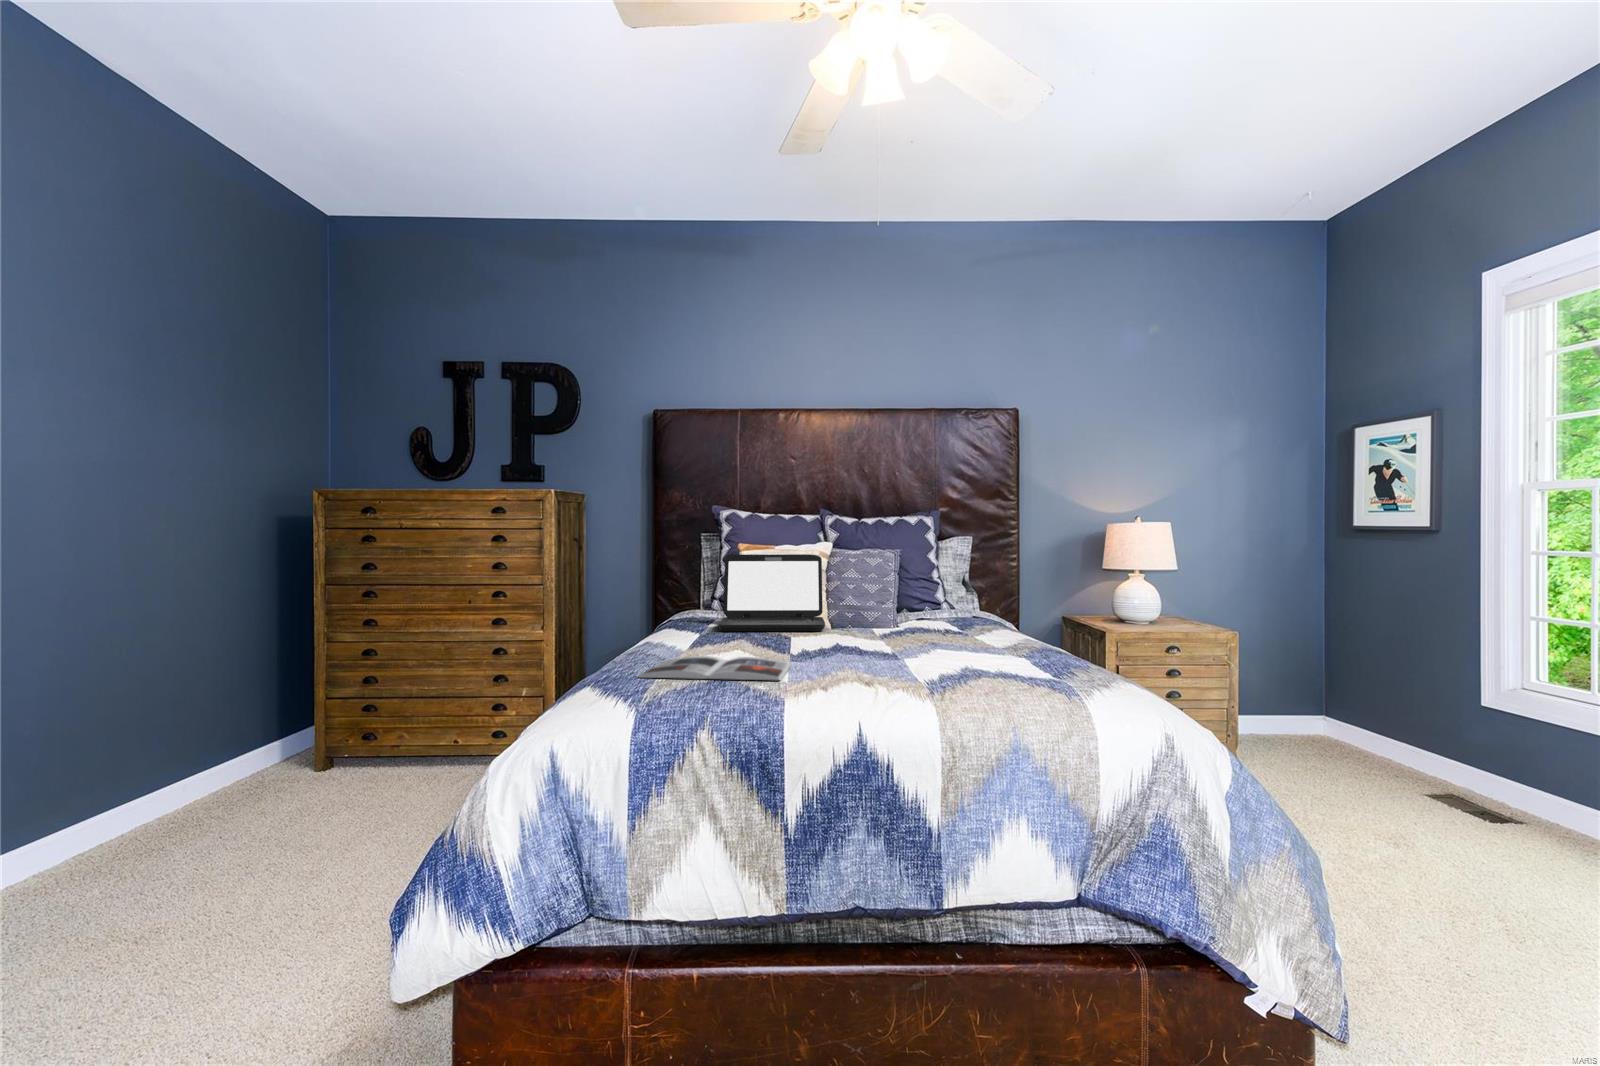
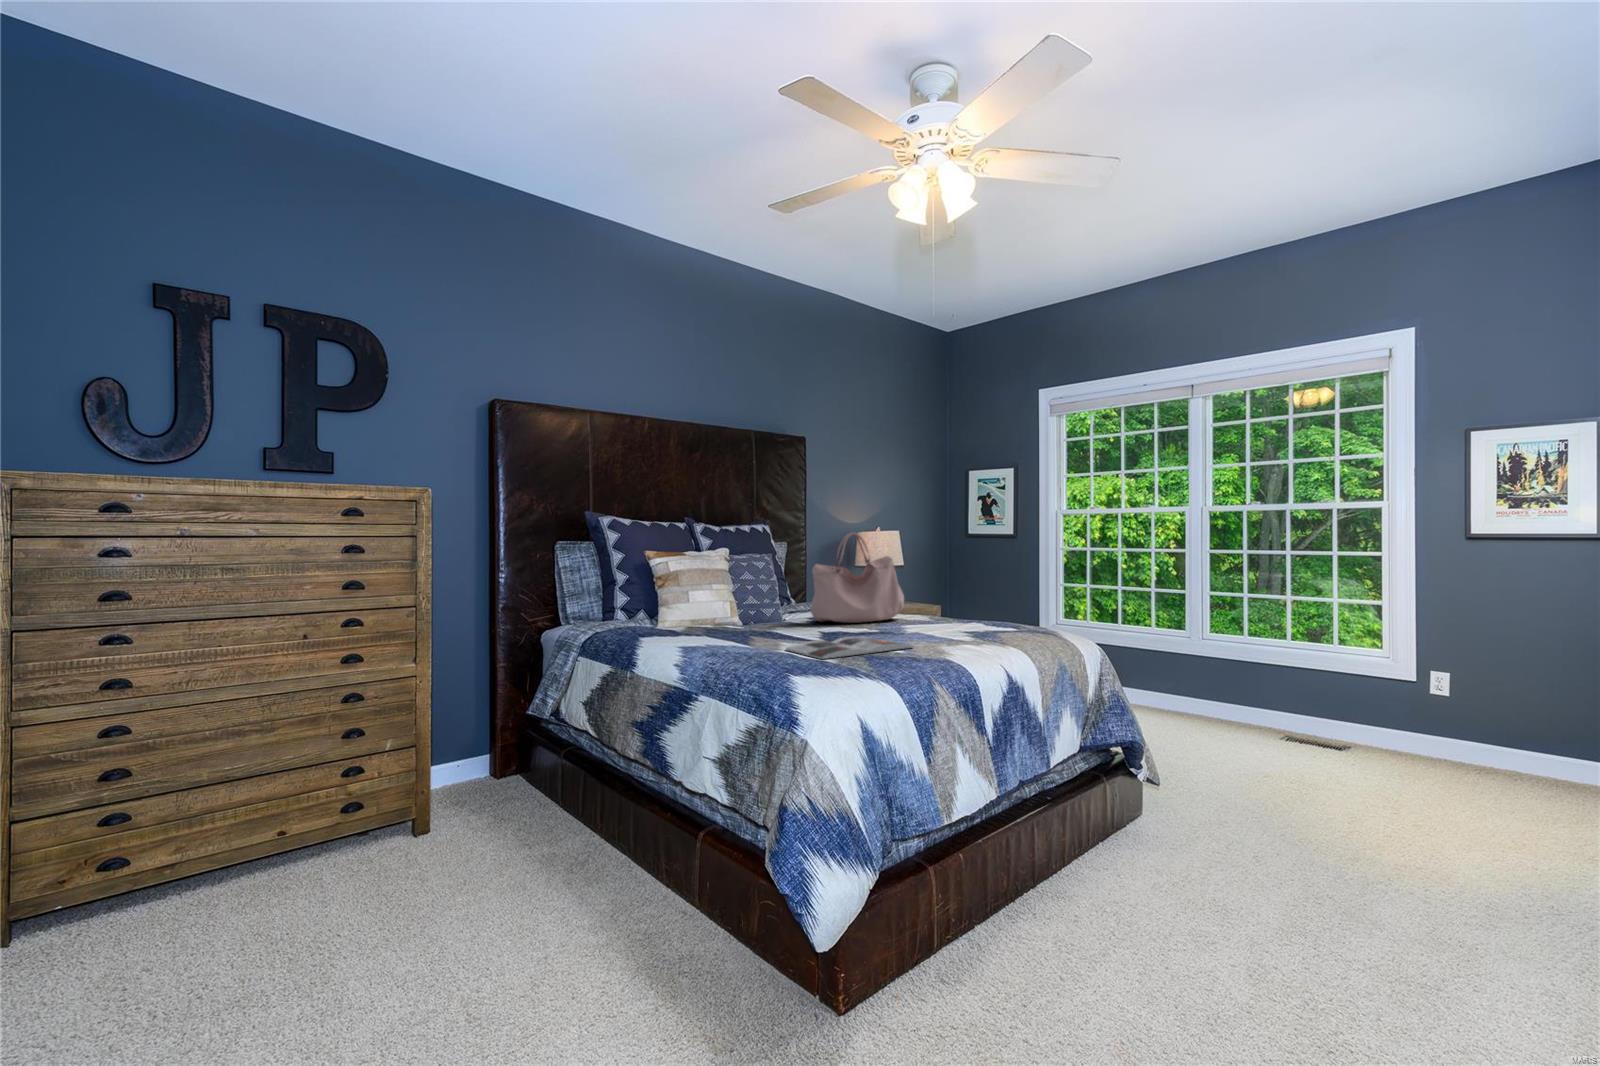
handbag: none [843,524,968,643] -> present [811,533,904,623]
laptop: present [718,554,825,632] -> none [669,561,781,629]

